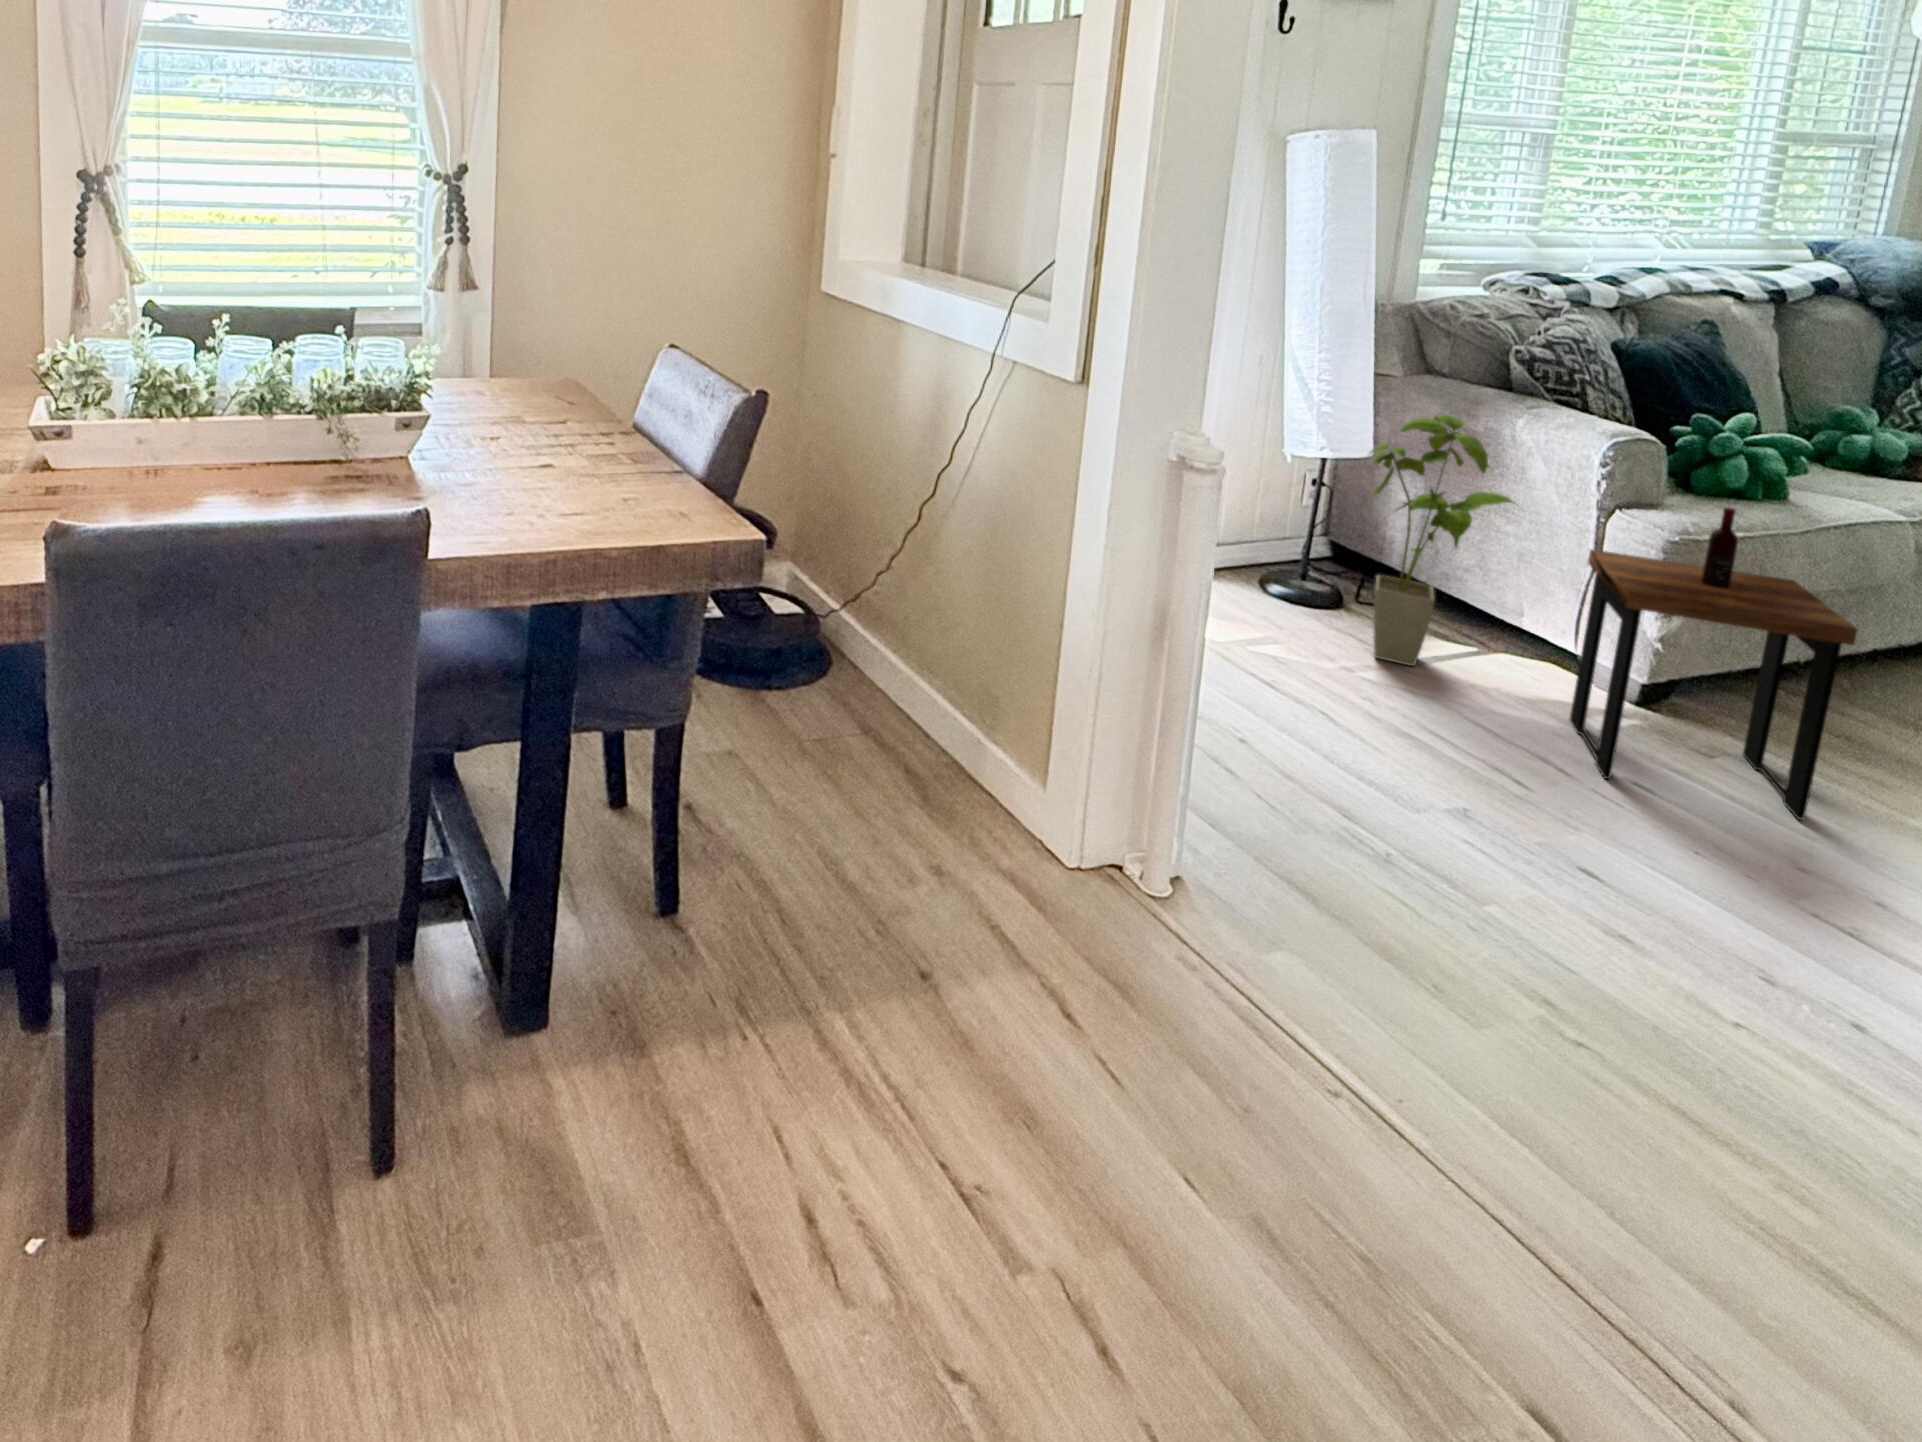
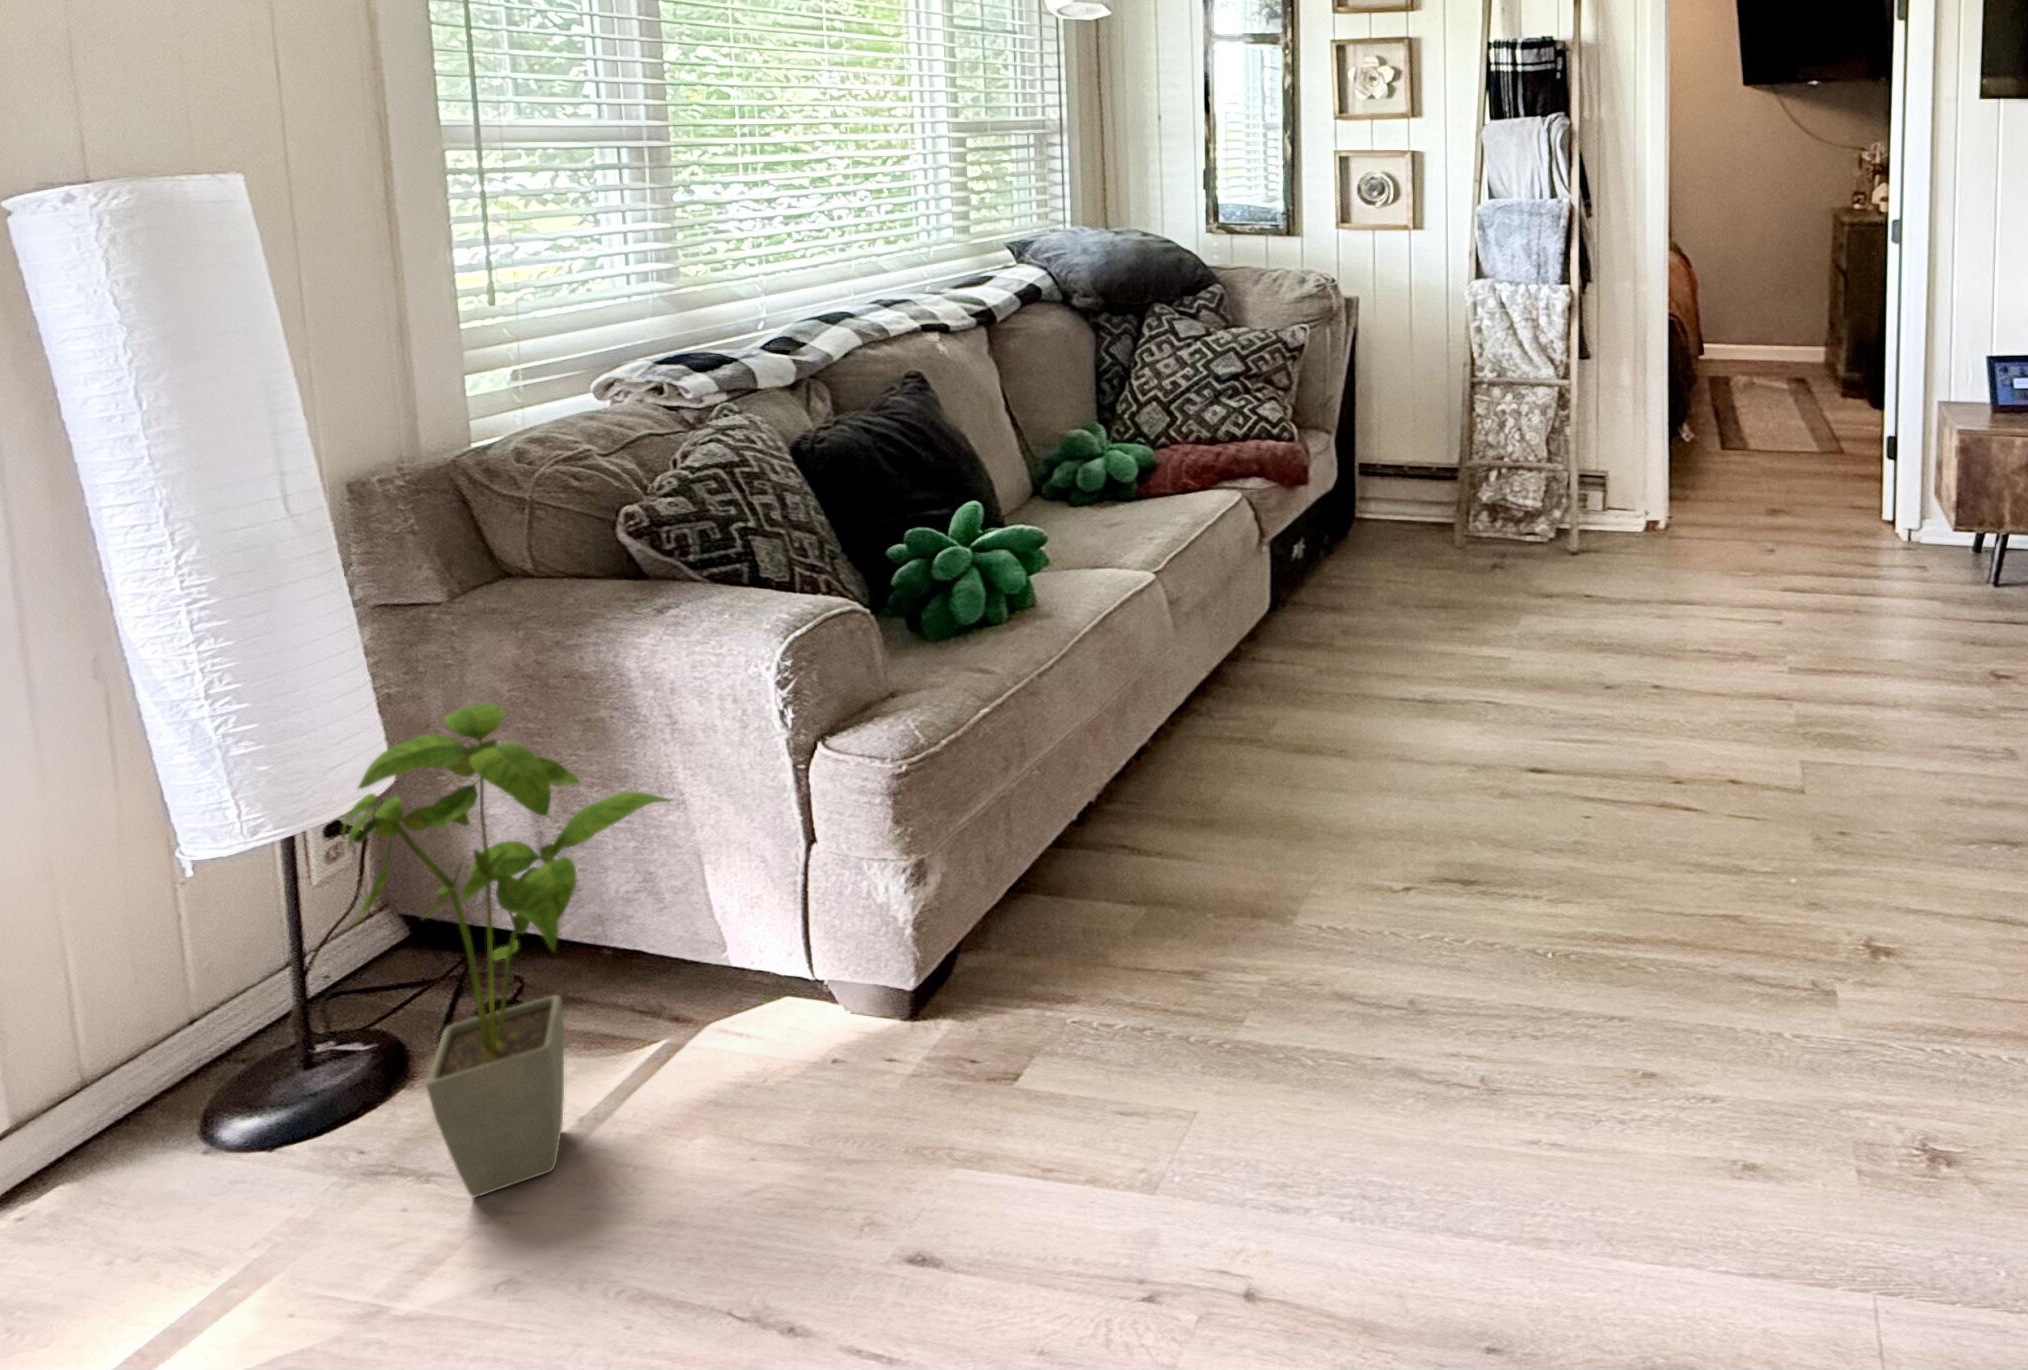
side table: present [1570,507,1858,820] -> none [774,729,1140,1280]

